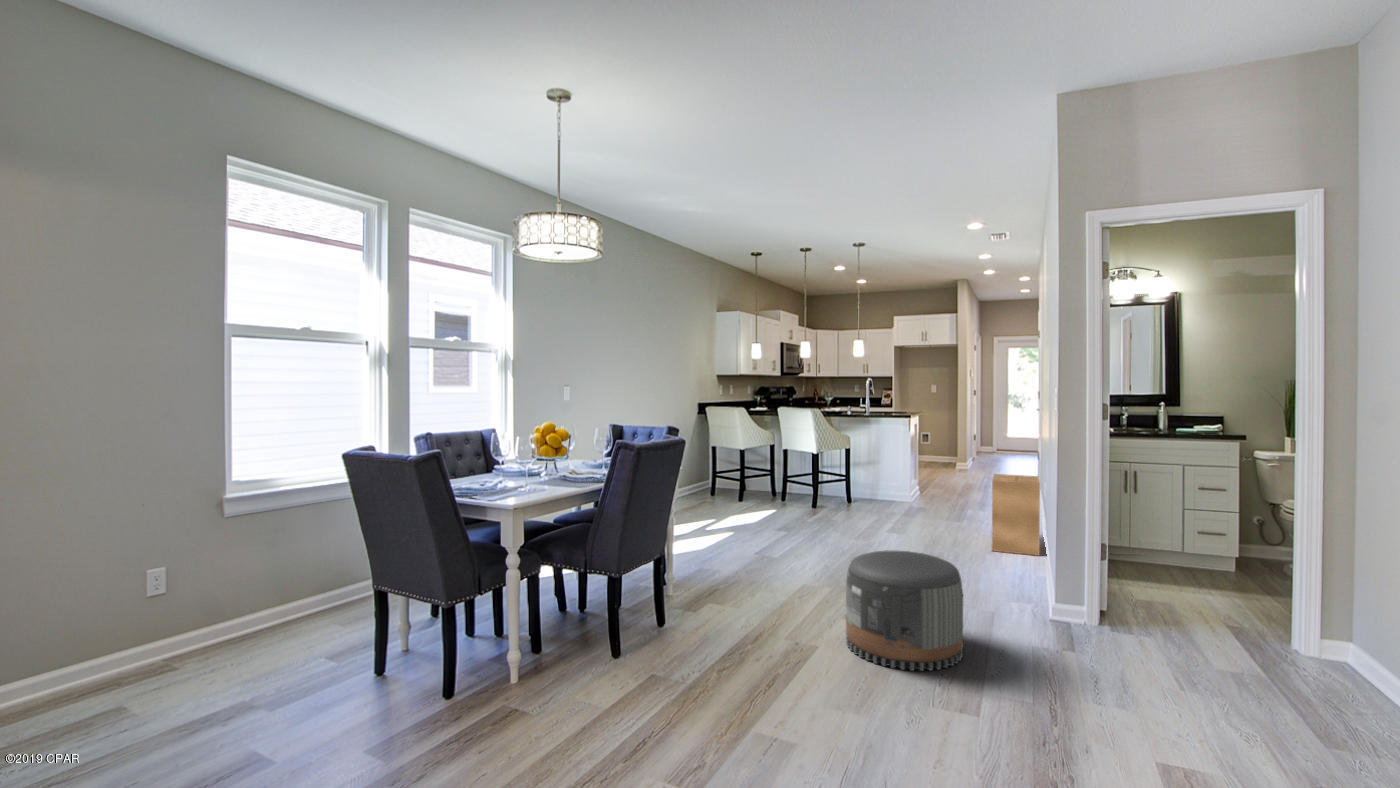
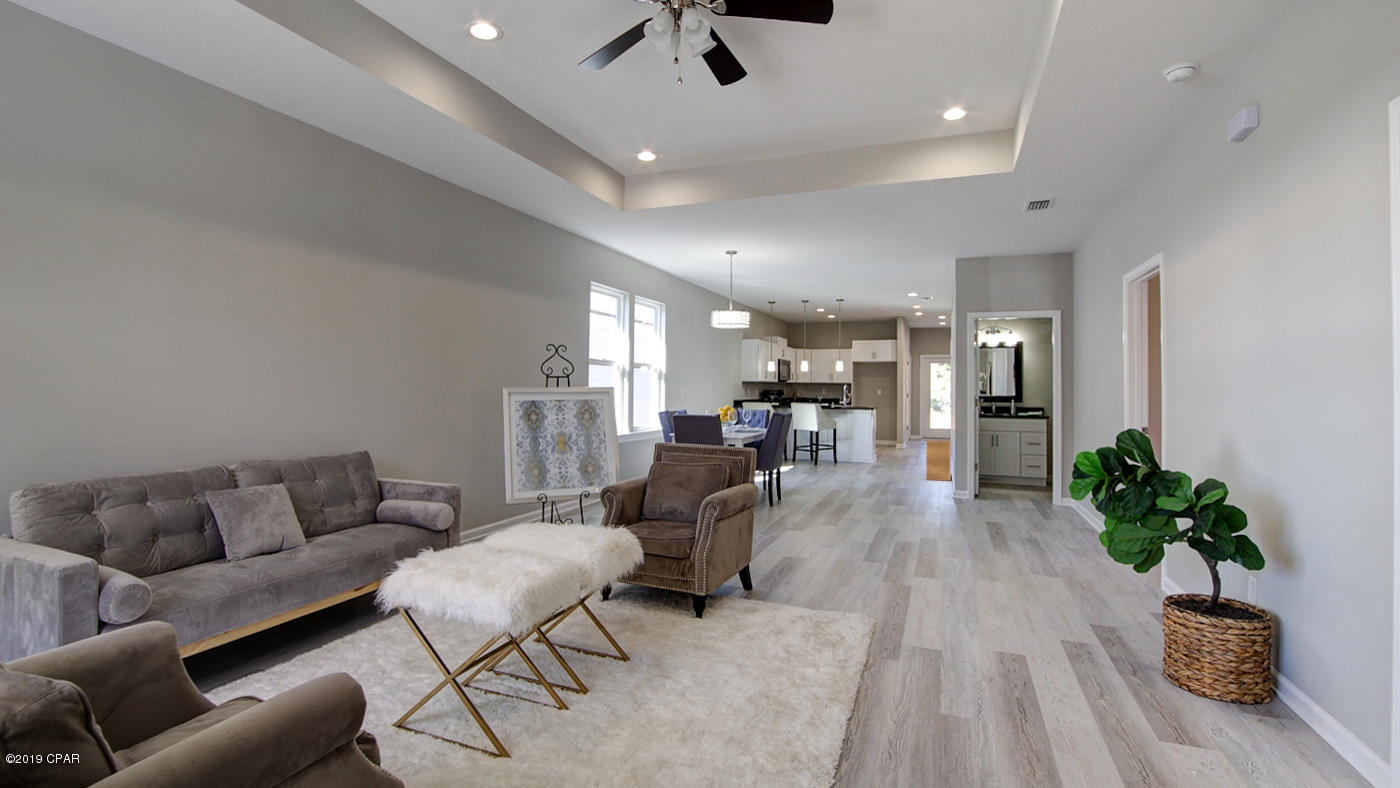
pouf: present [846,551,963,671] -> none [869,463,919,507]

